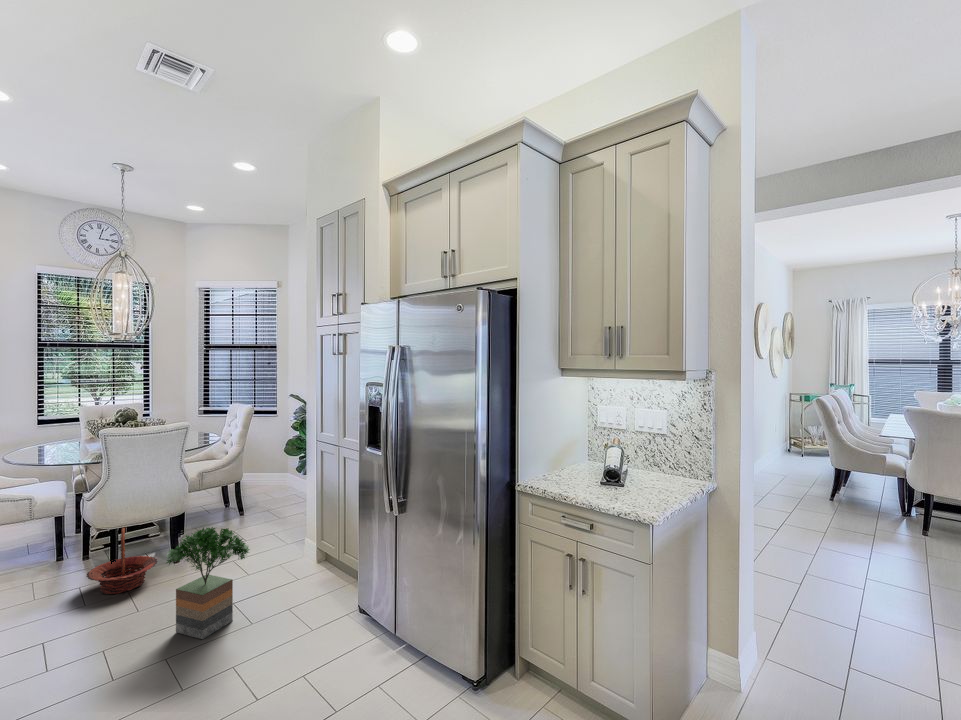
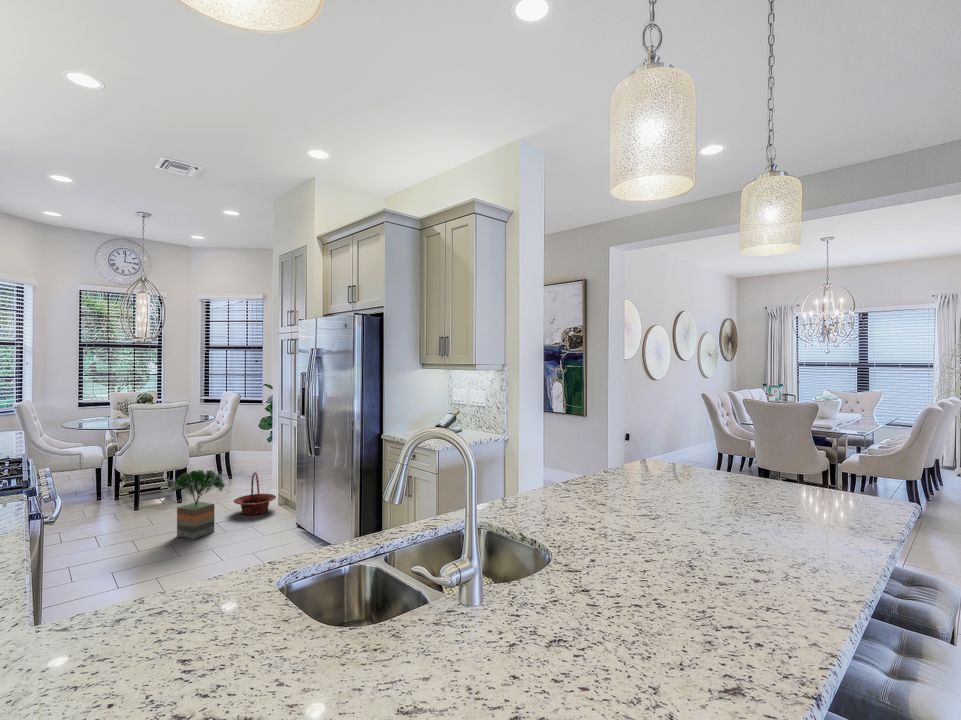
basket: present [86,528,157,594] -> present [234,472,276,515]

